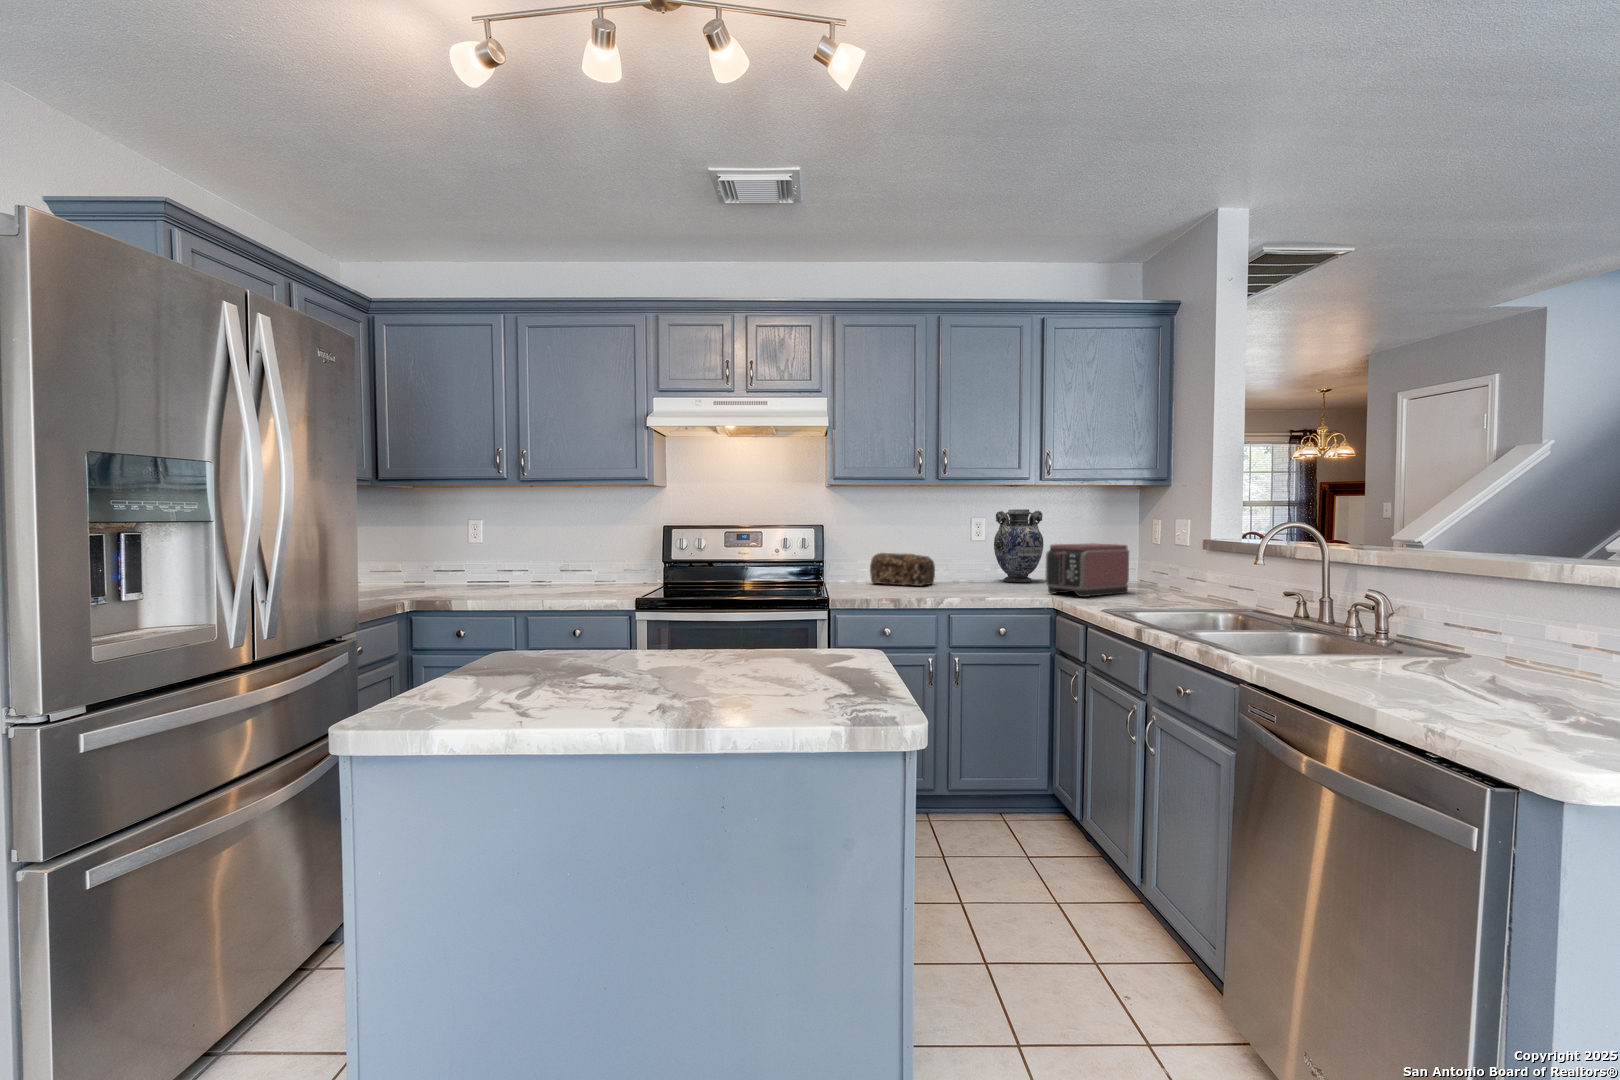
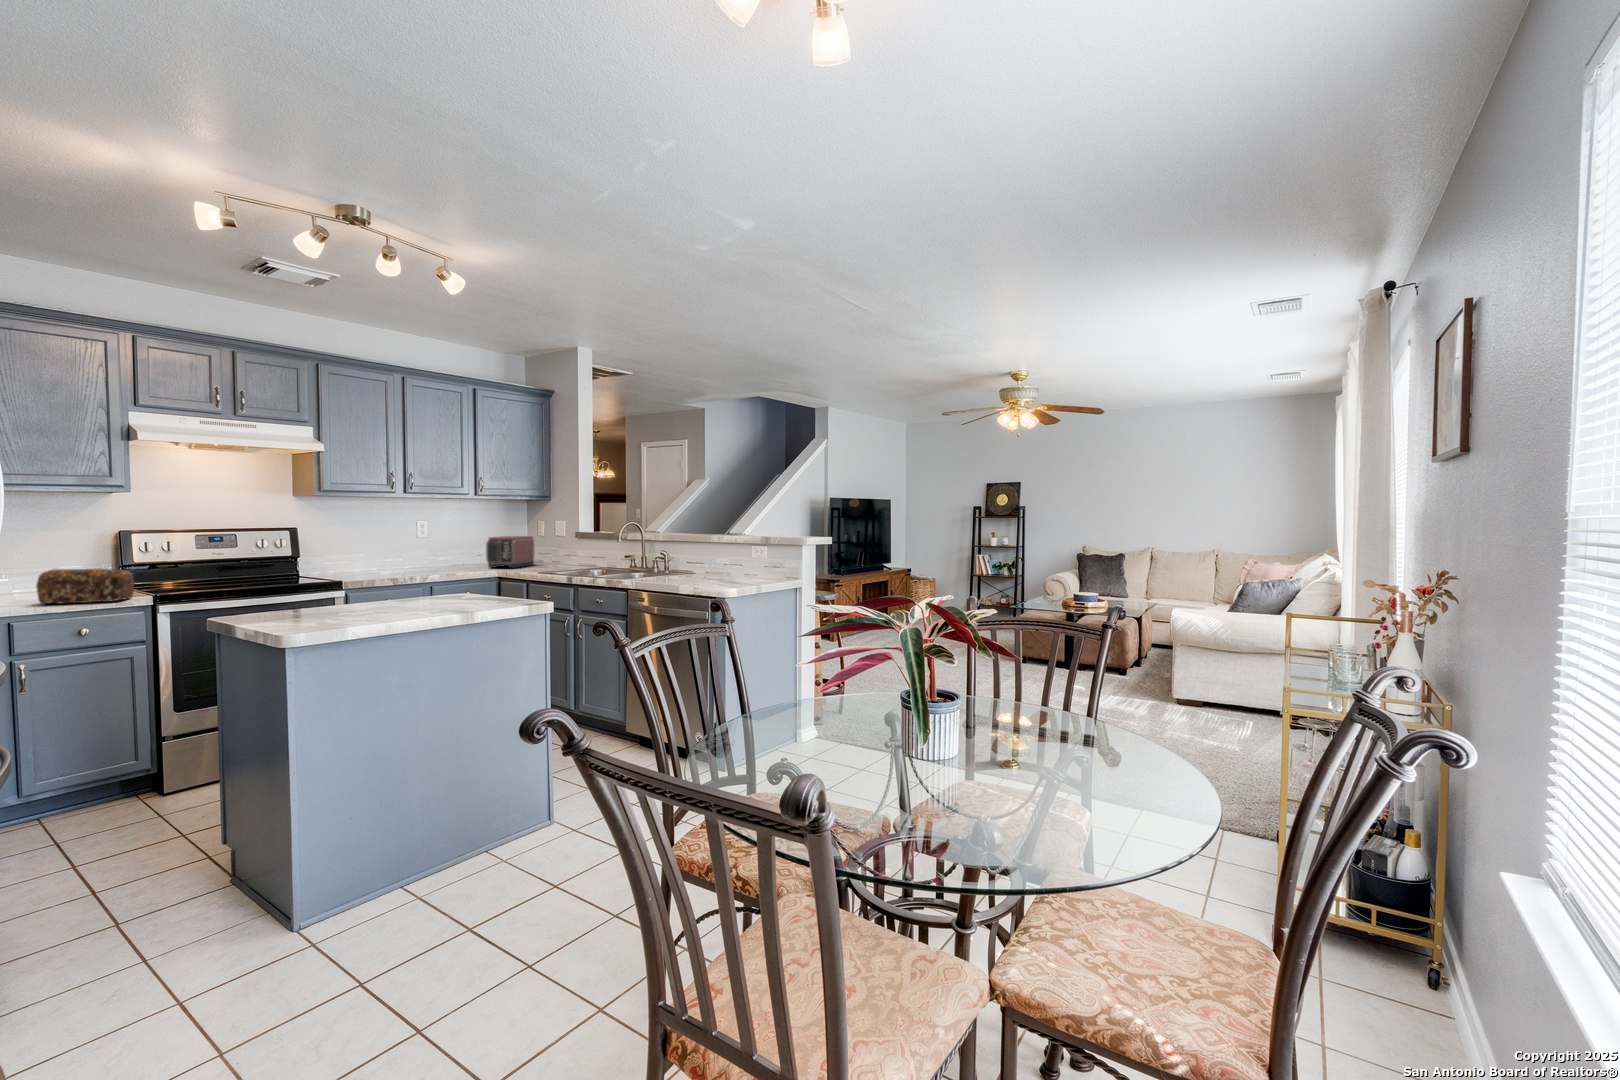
vase: present [994,509,1043,582] -> none [433,515,470,565]
bread loaf: present [870,553,935,586] -> present [36,569,134,604]

